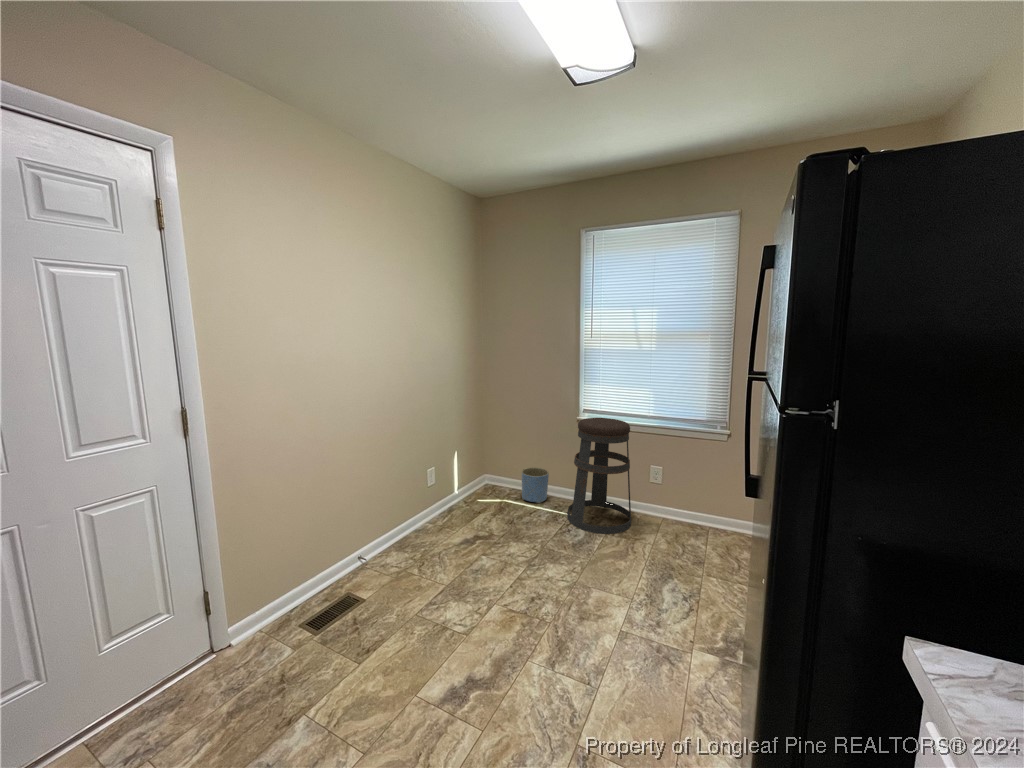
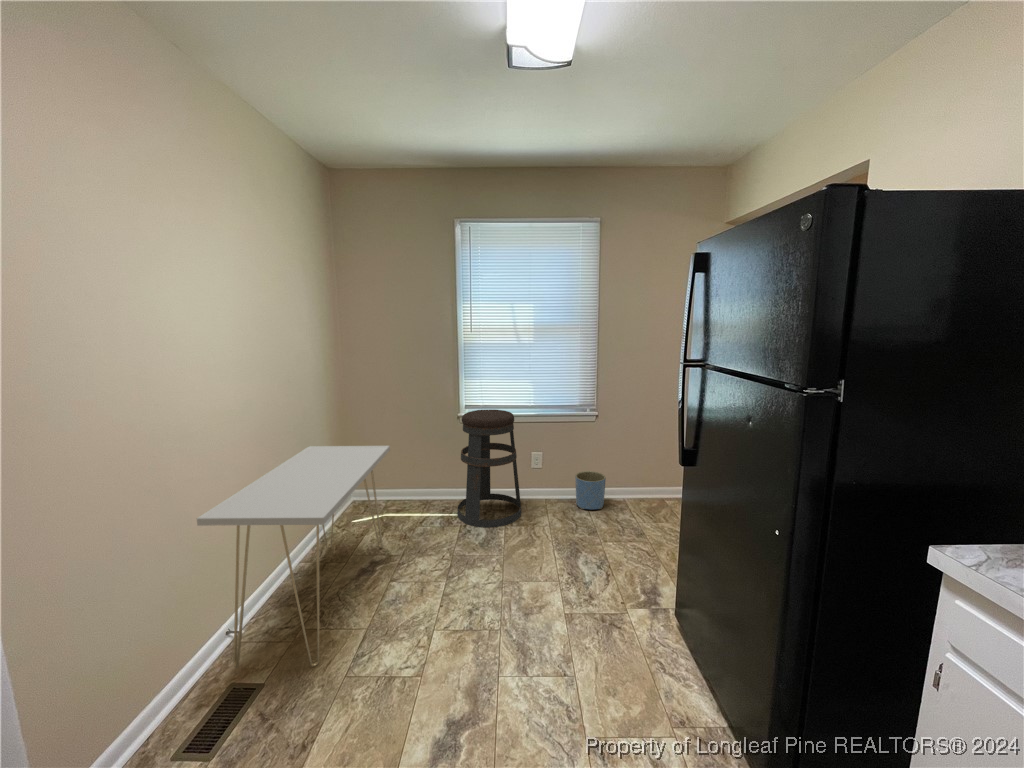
console table: none [338,429,503,600] -> present [197,446,390,667]
planter: present [522,467,549,503] -> present [575,471,606,509]

